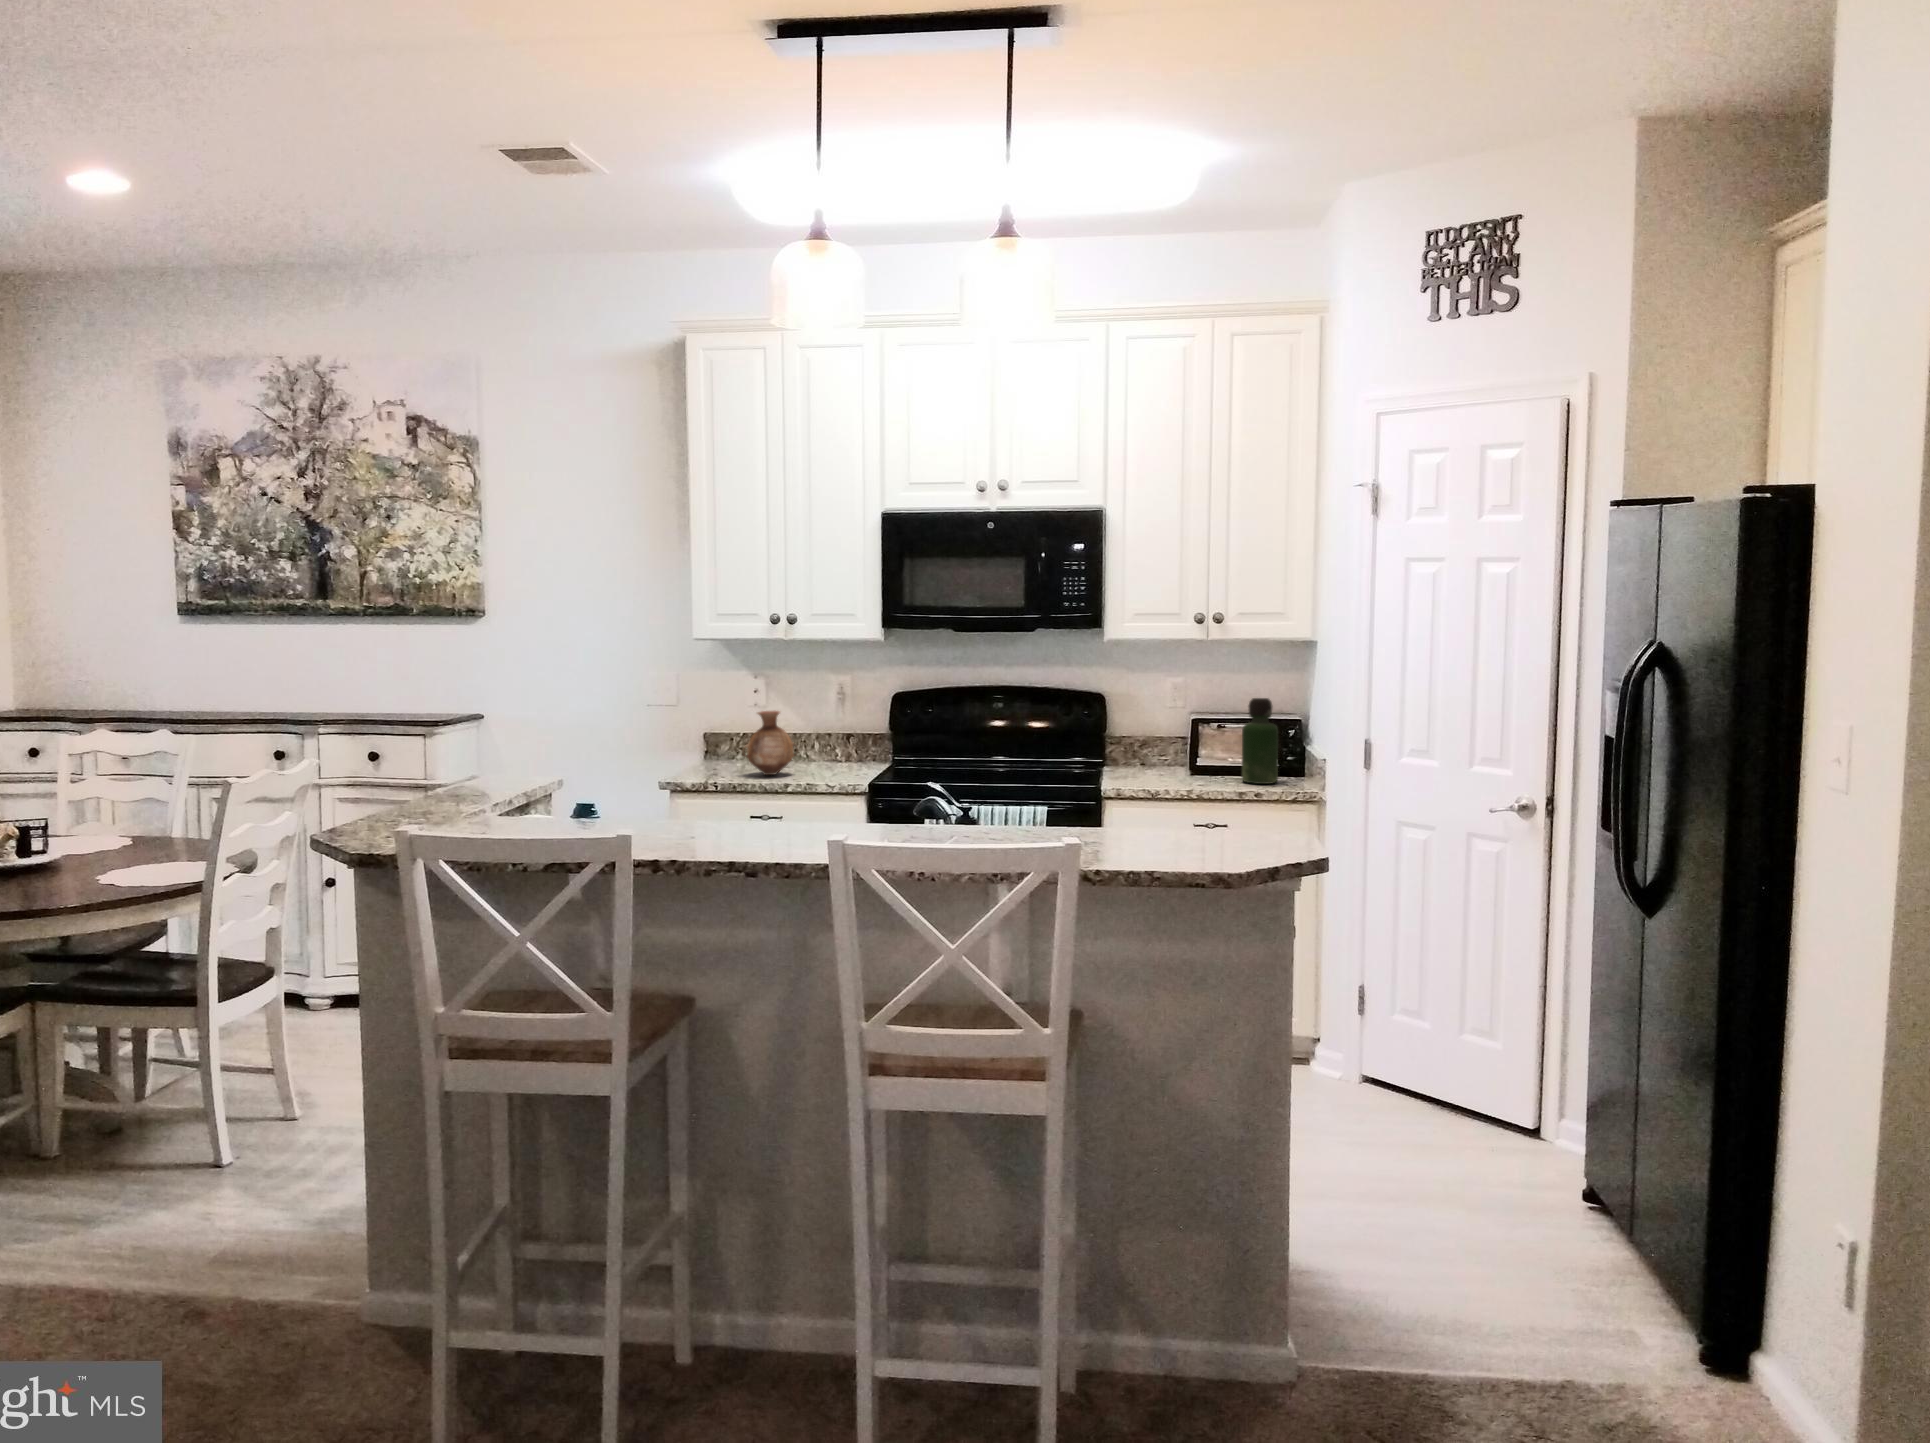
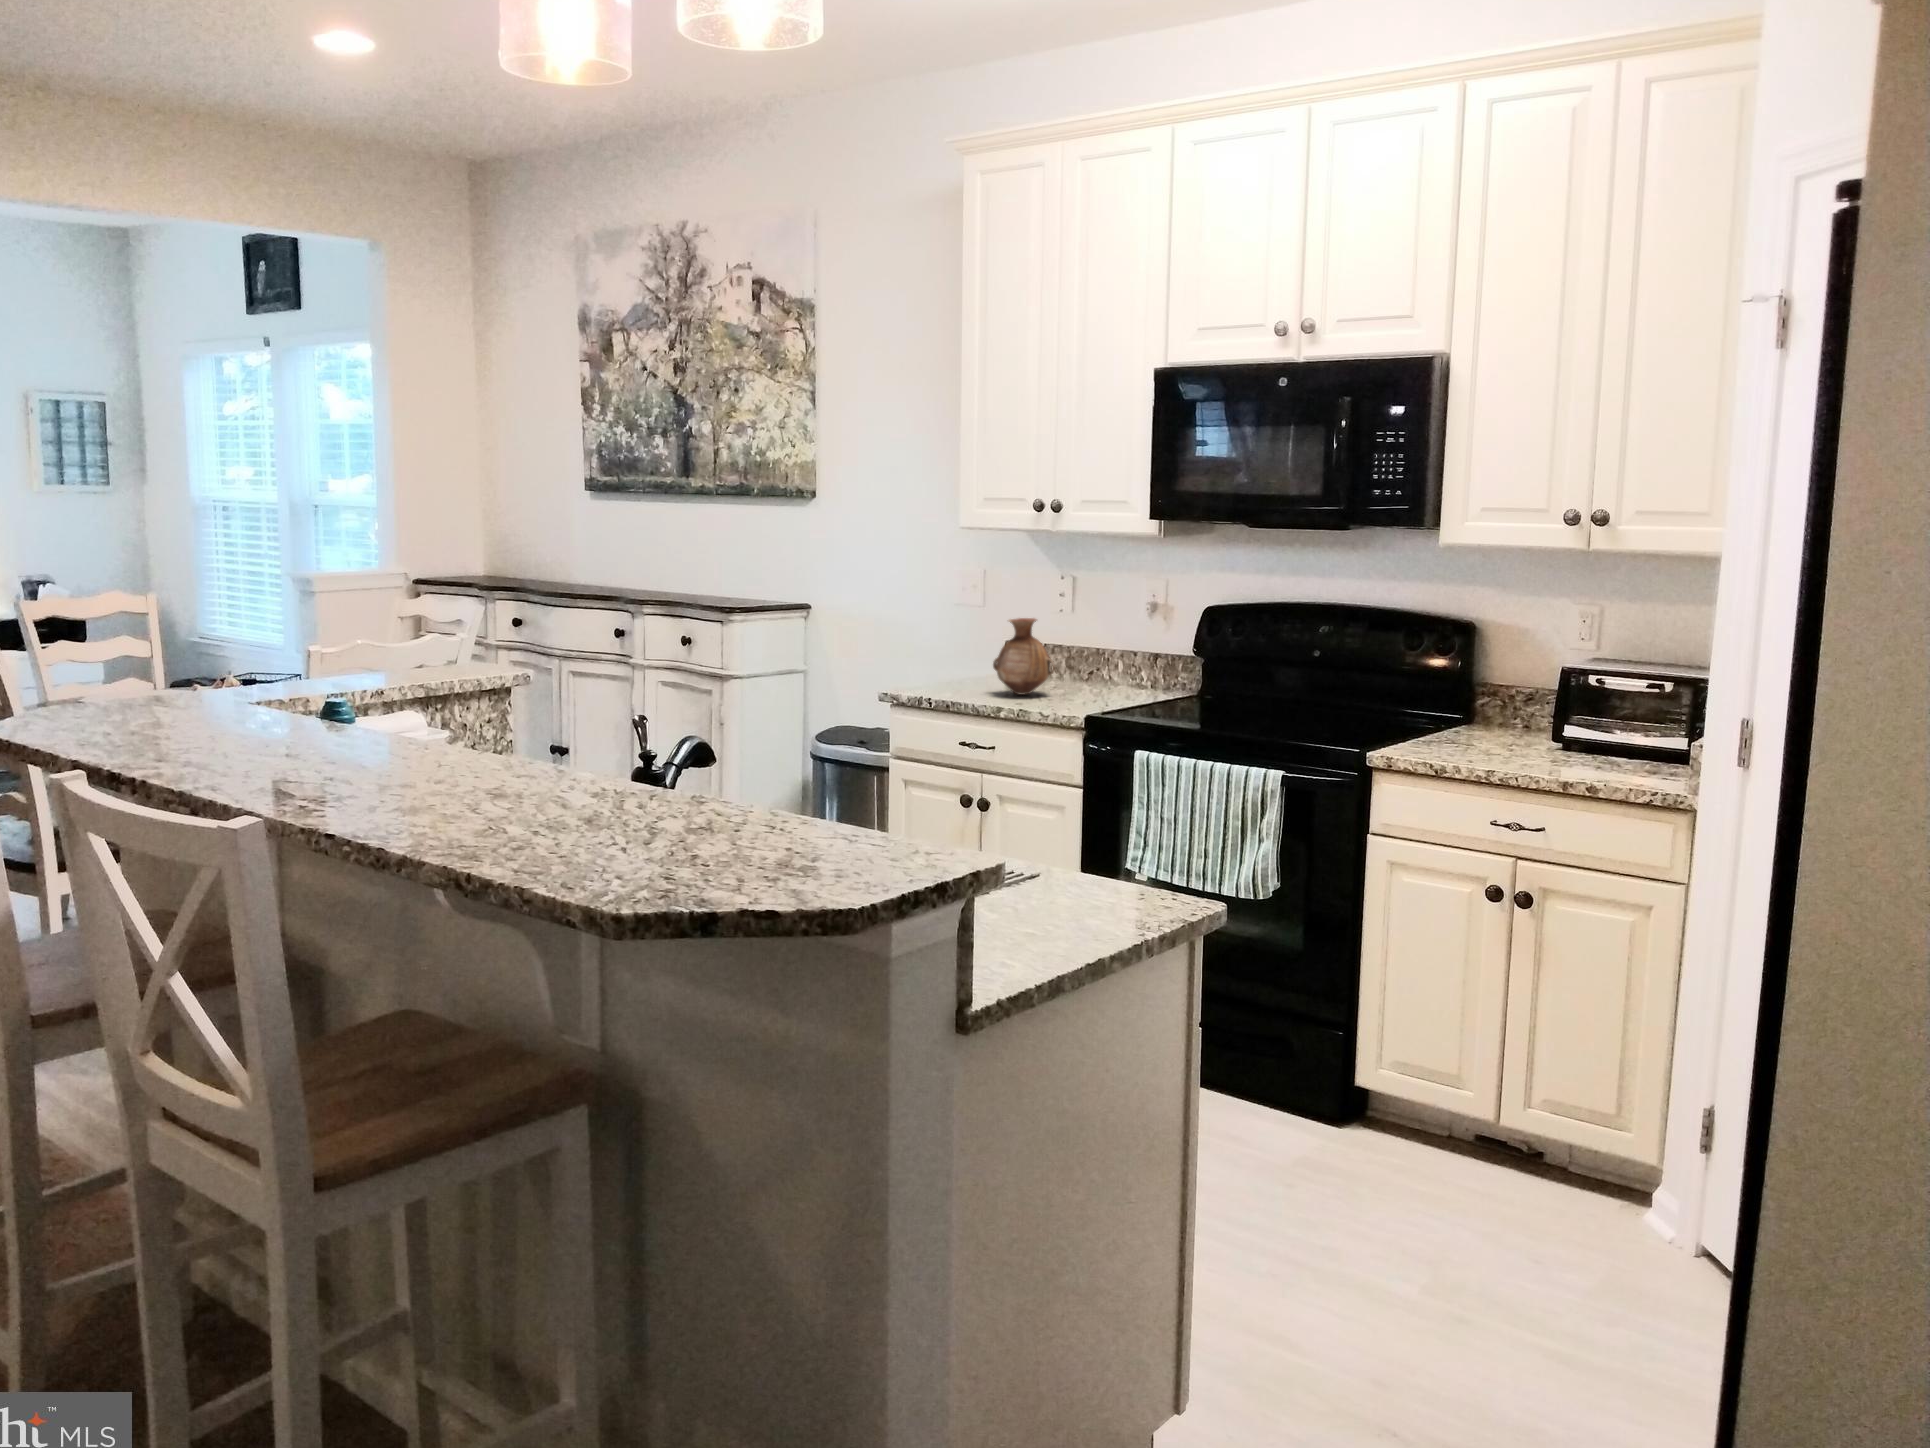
bottle: present [1242,698,1278,784] -> none [1593,644,1657,774]

